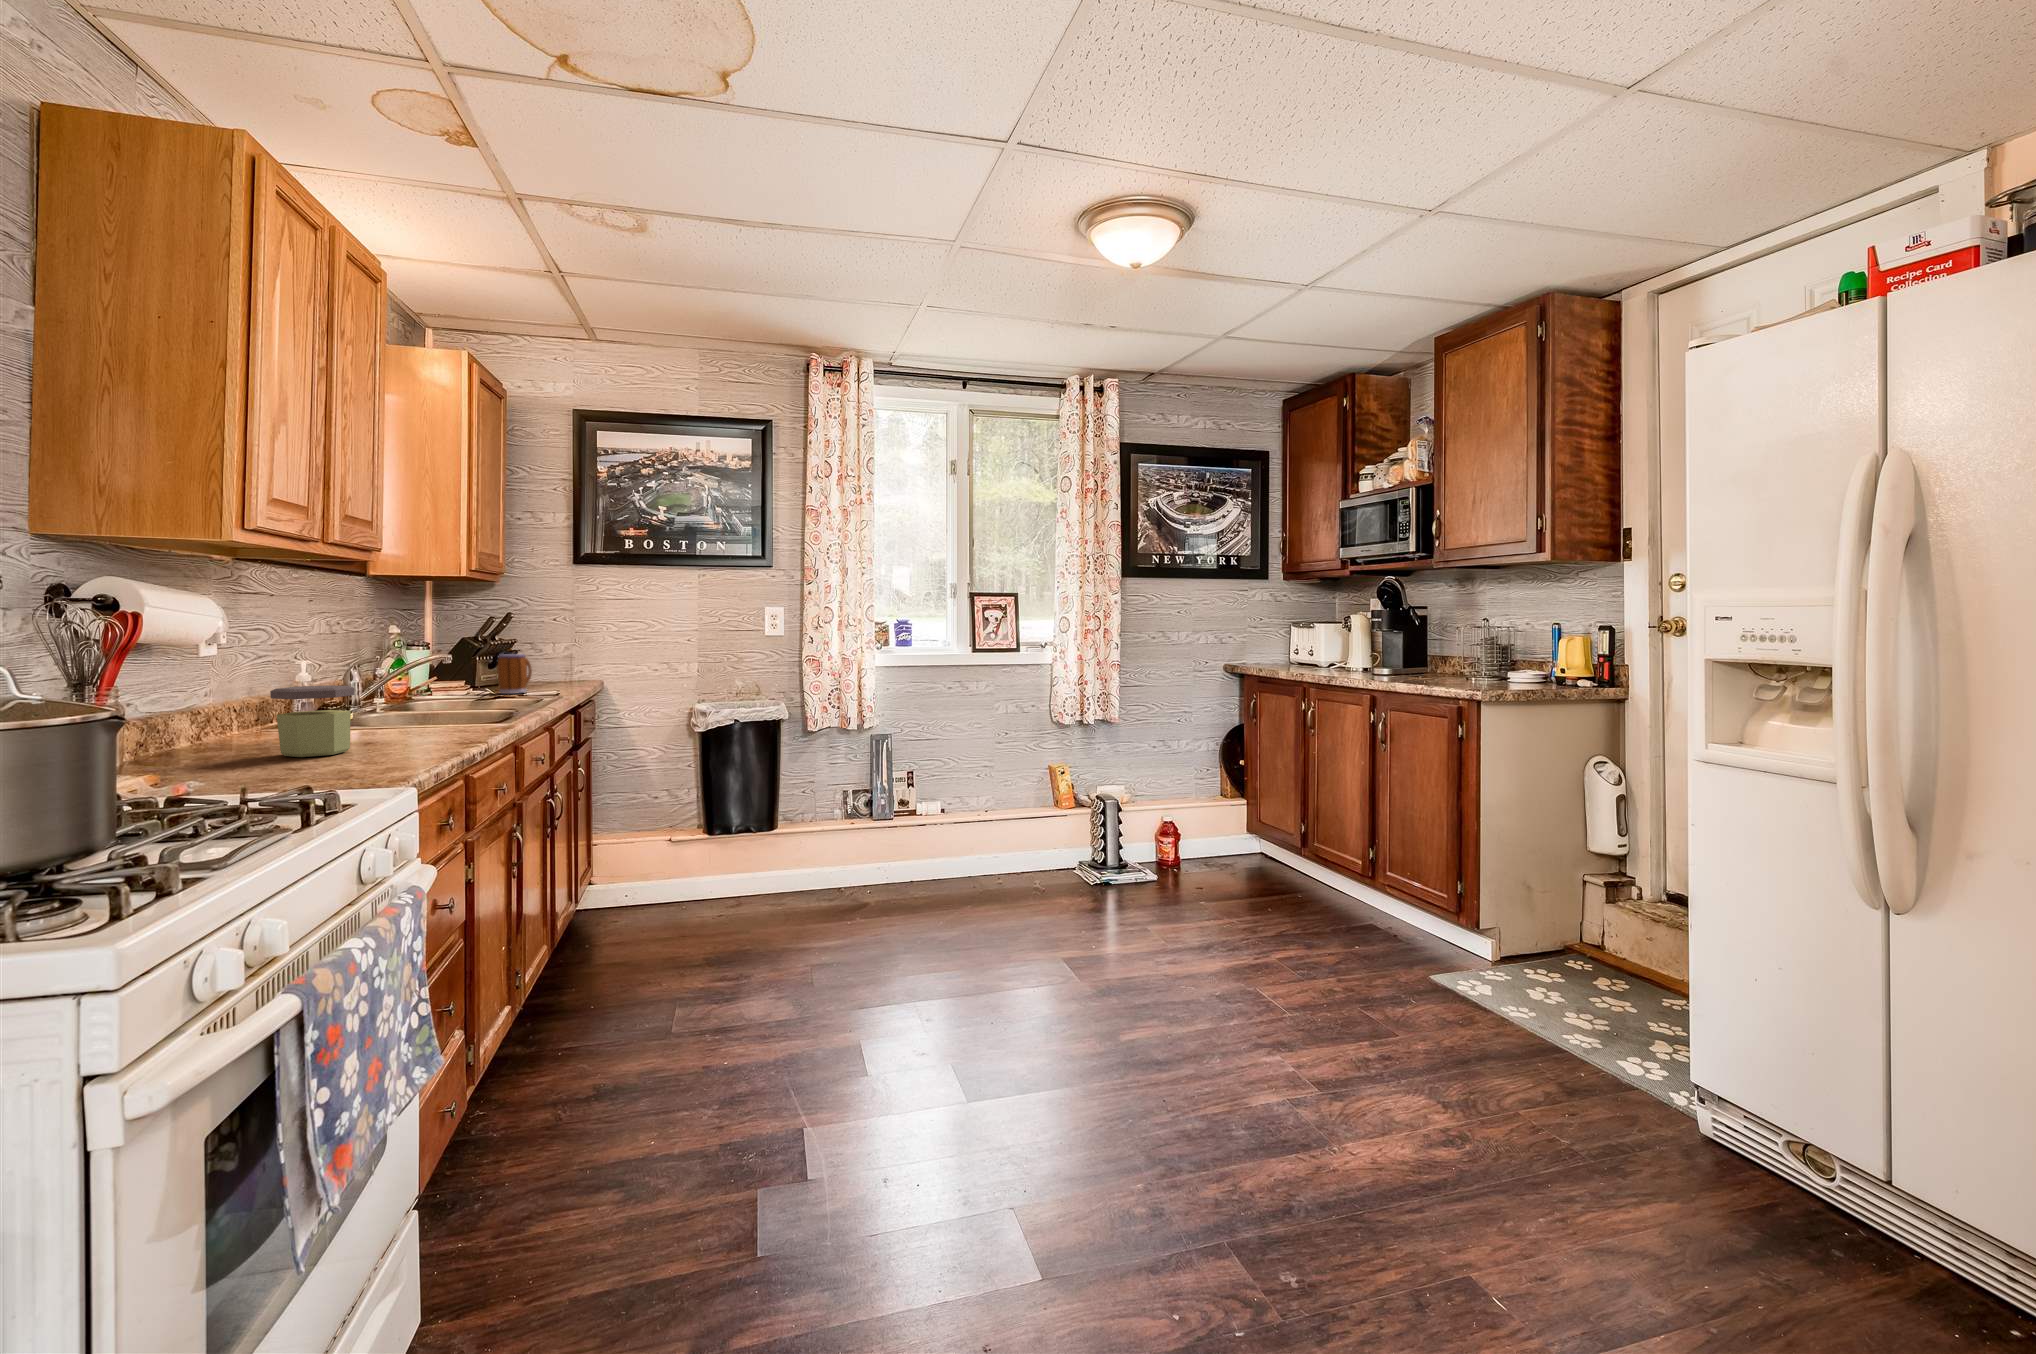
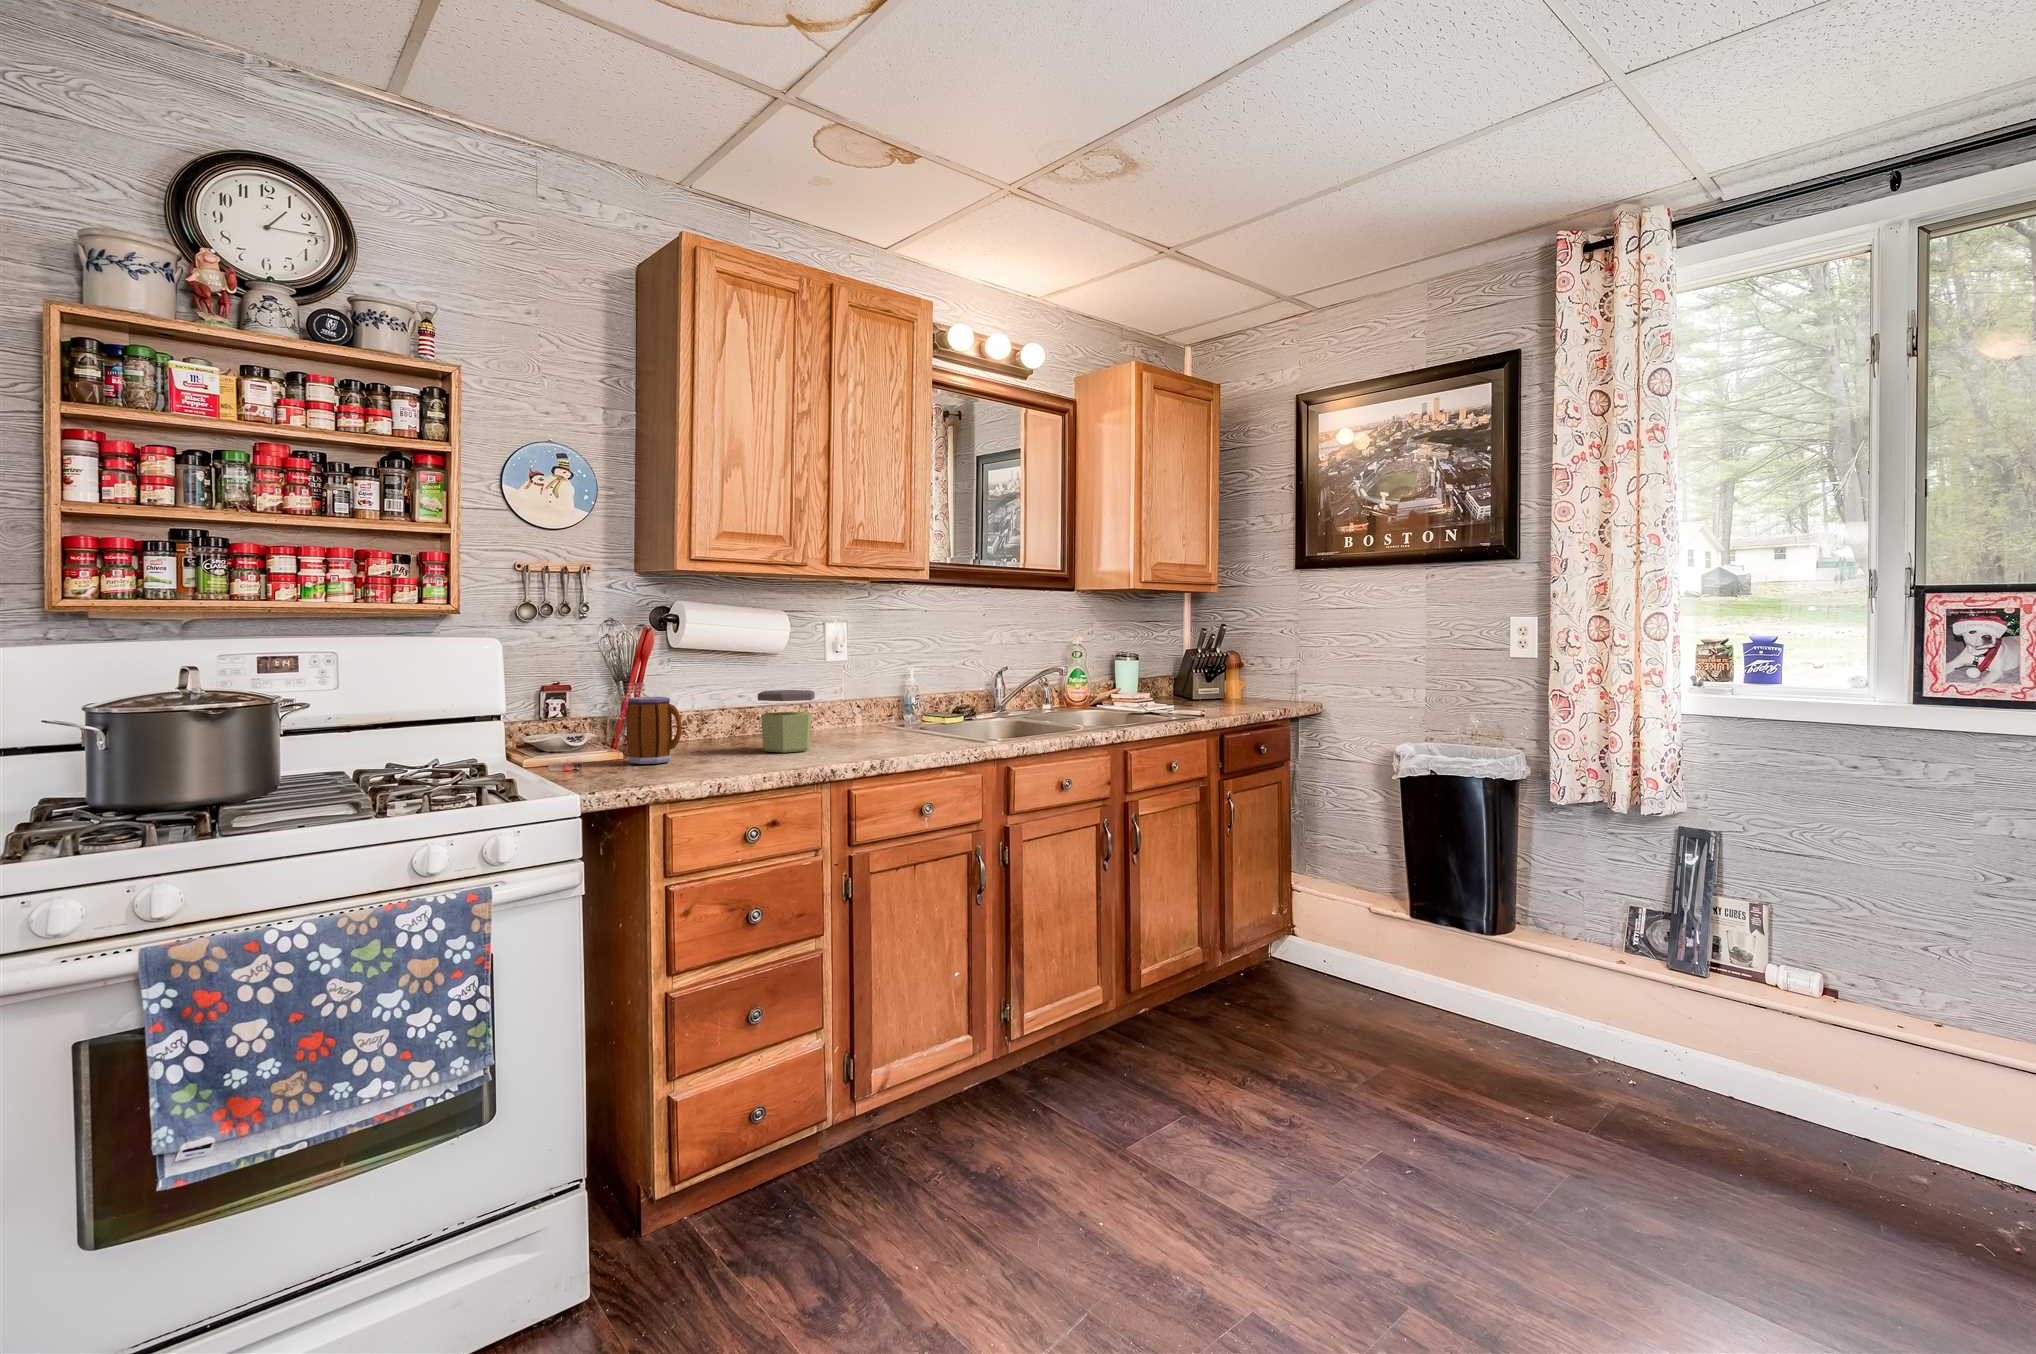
mug: present [497,654,532,694] -> present [626,697,682,764]

